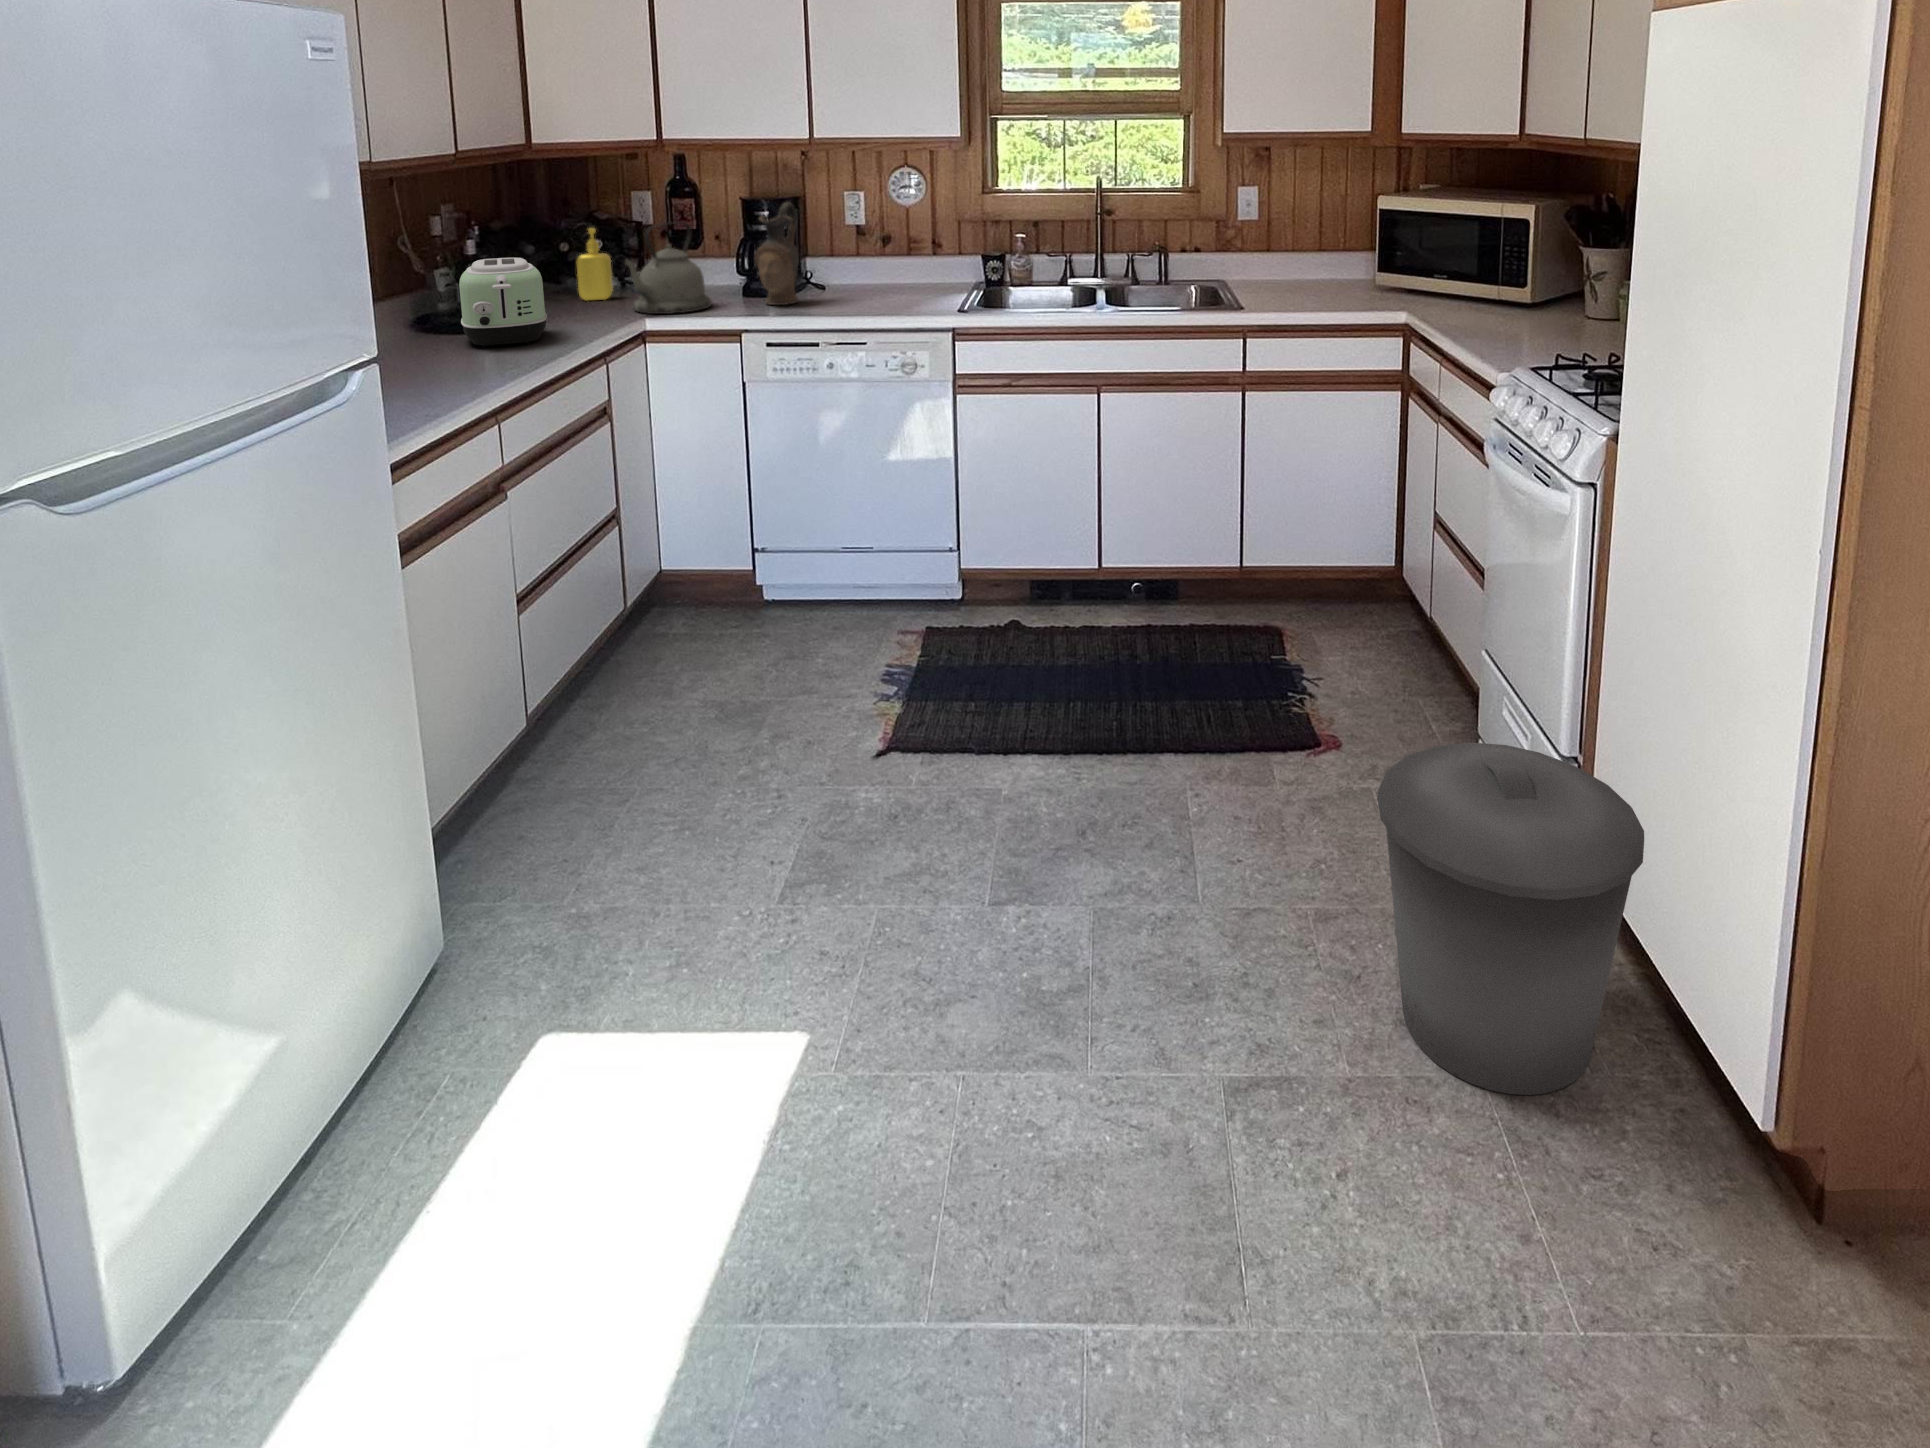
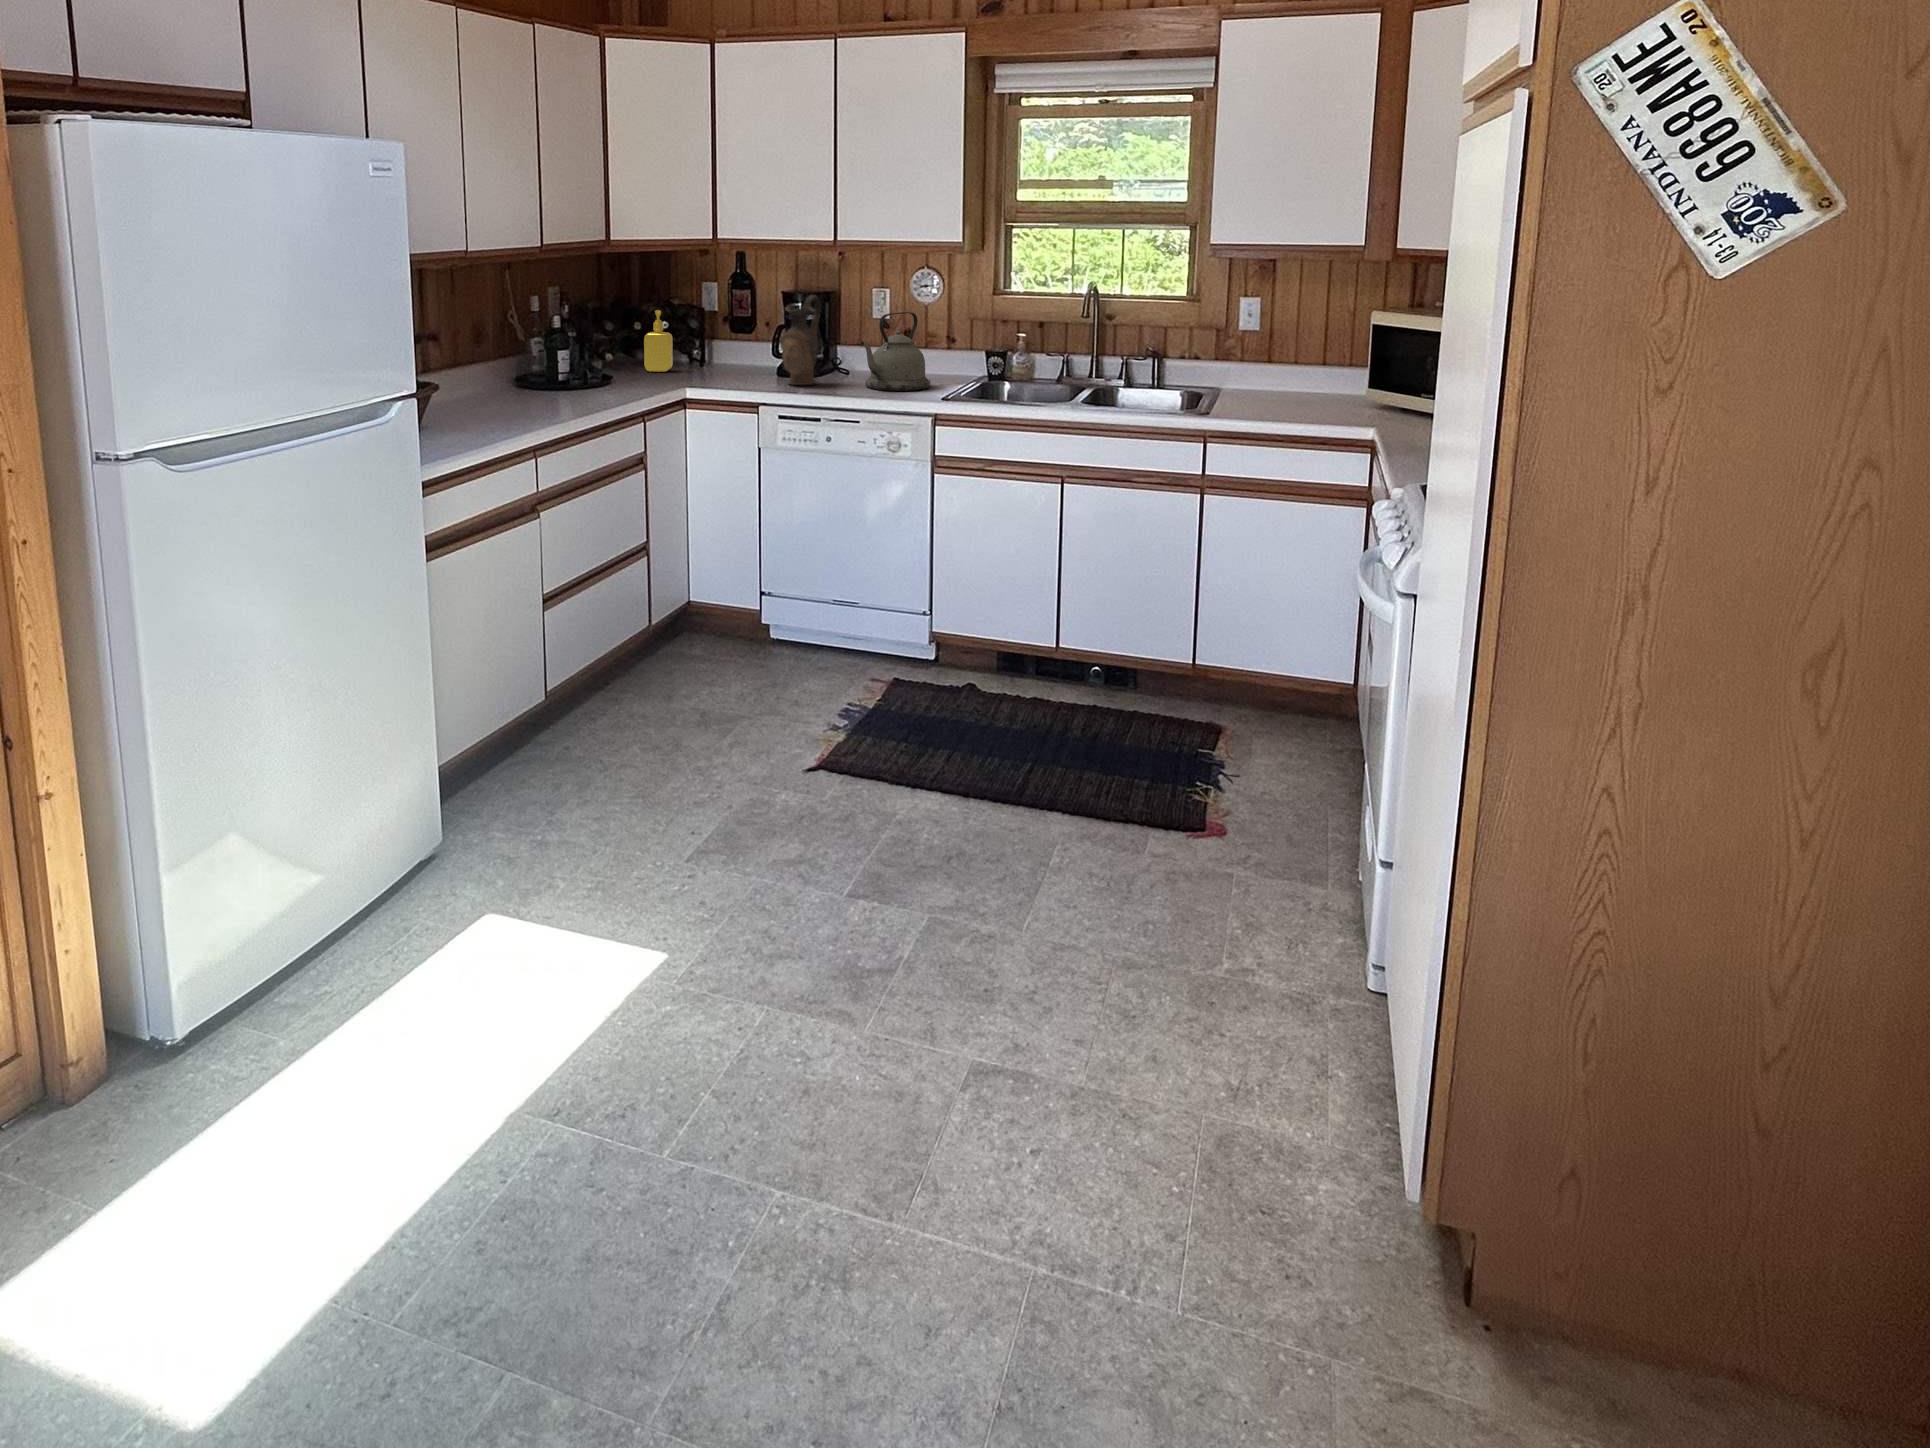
kettle: present [623,223,712,314] -> present [861,312,930,391]
toaster: present [459,258,547,347] -> none [534,330,600,400]
trash can: present [1377,743,1644,1095] -> none [1140,822,1388,1146]

